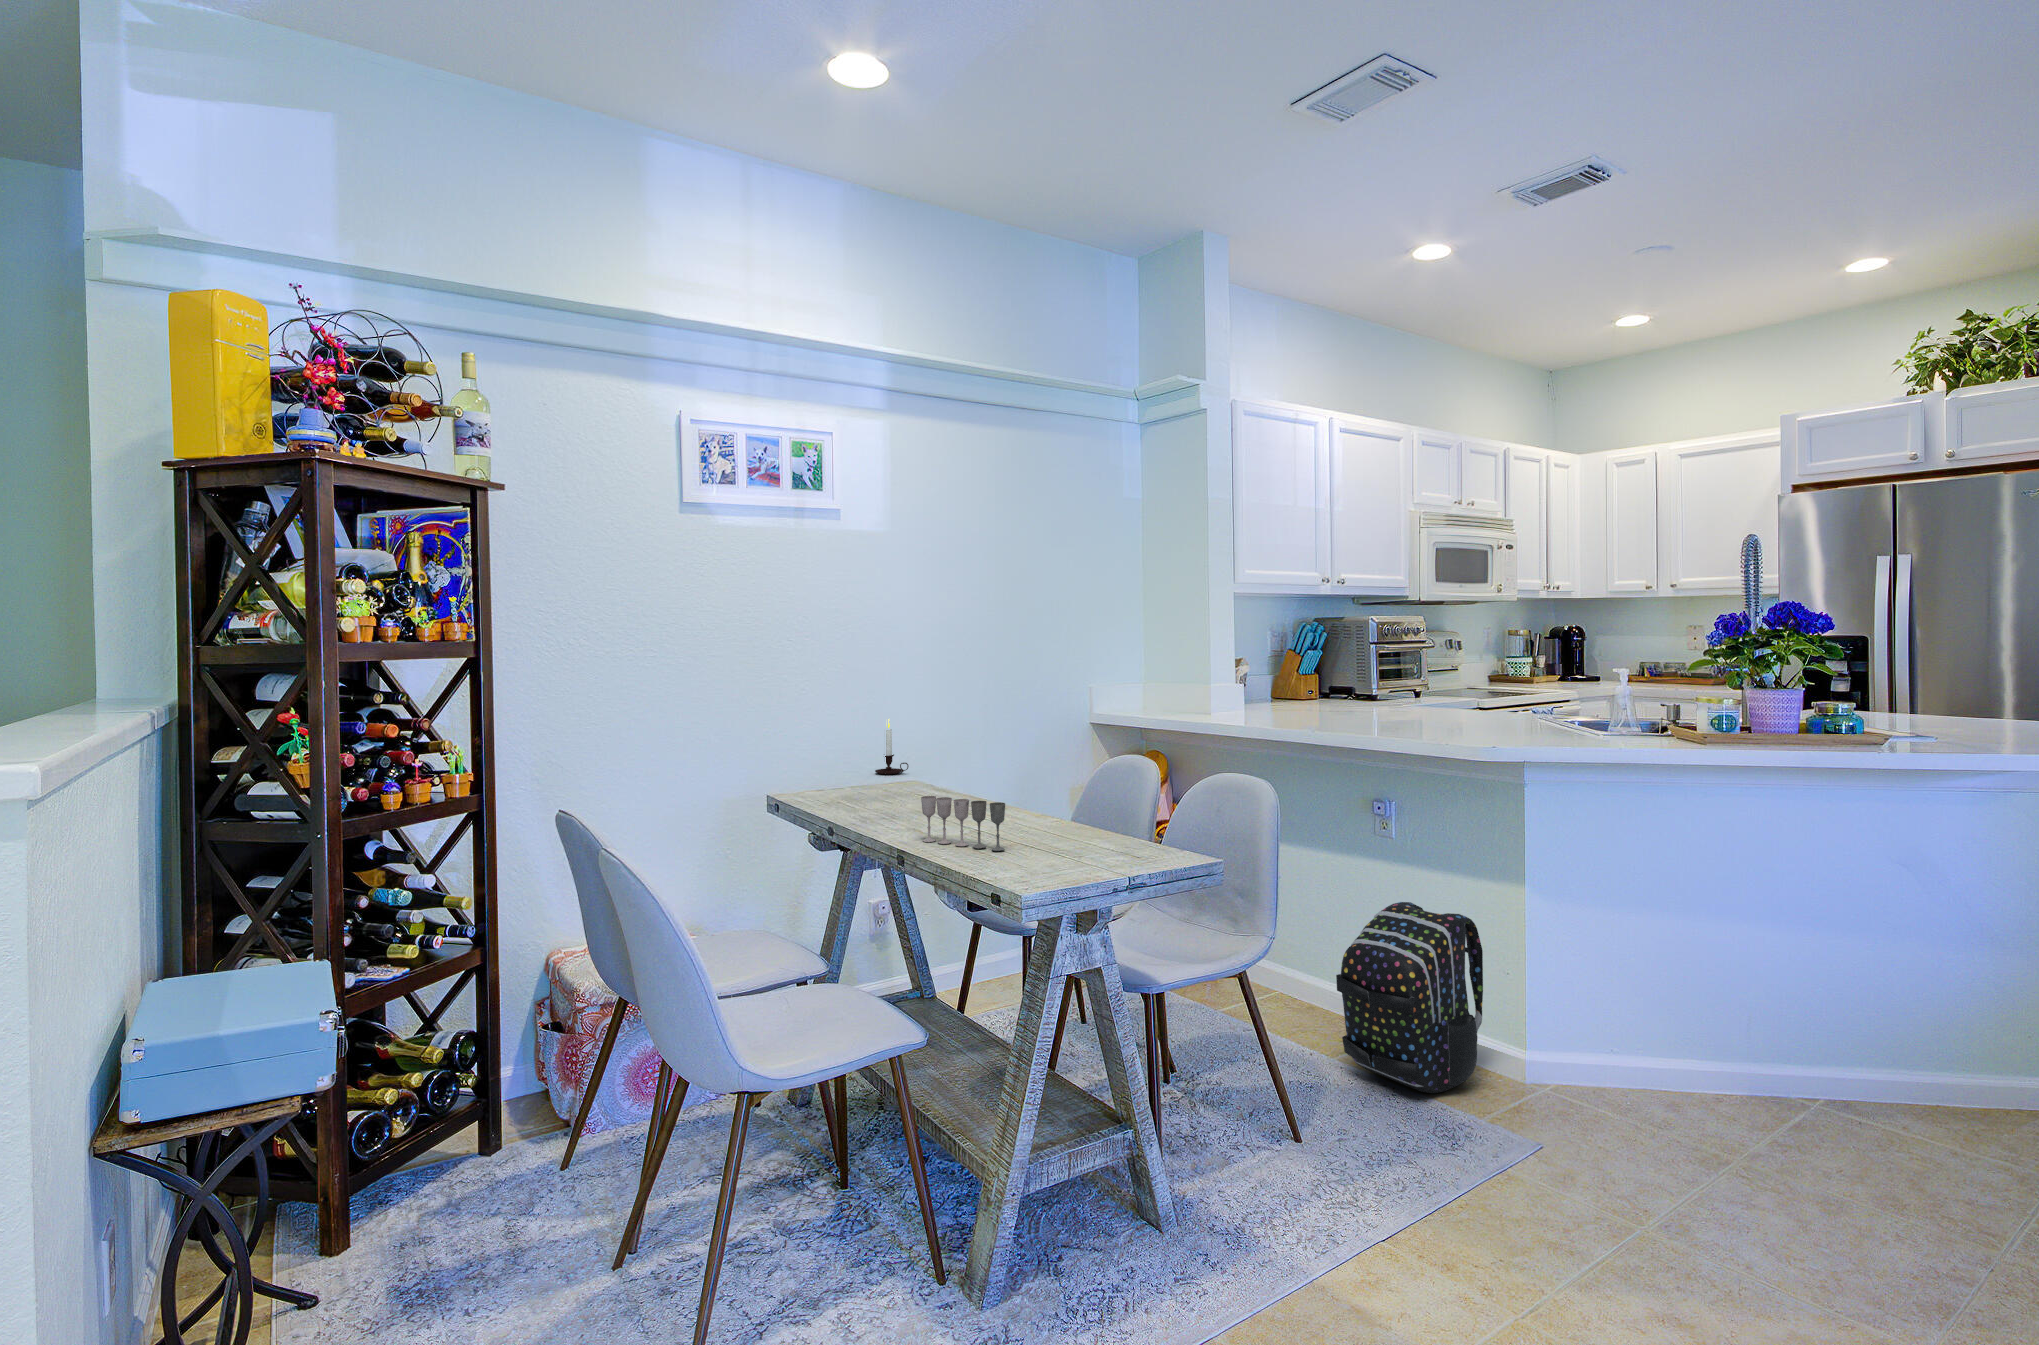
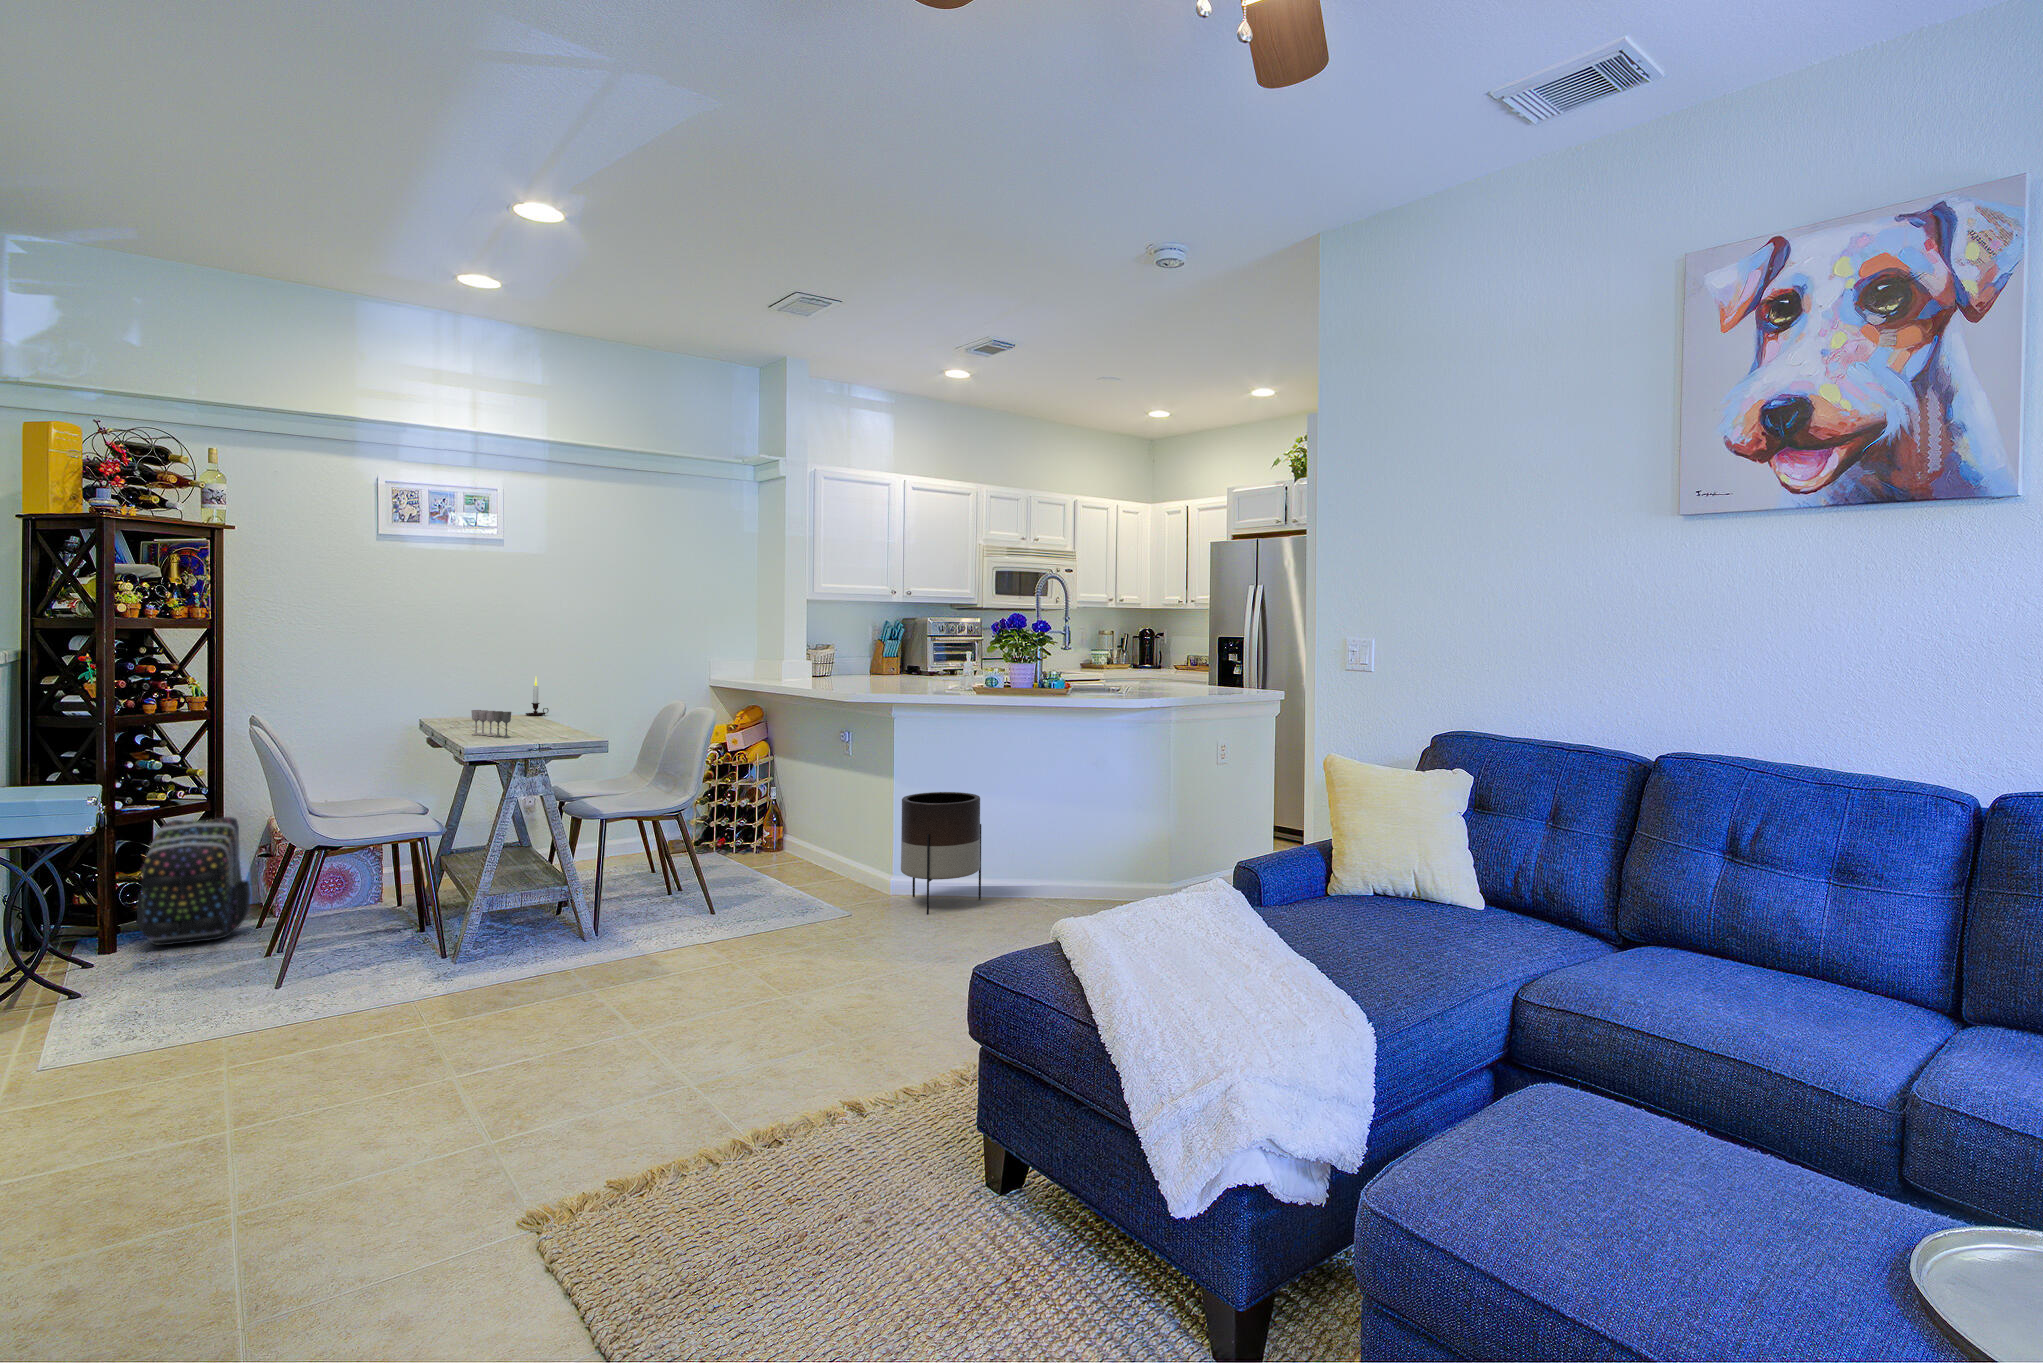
backpack: present [1336,902,1483,1093] -> present [137,817,251,945]
planter: none [1605,916,1771,1162] -> present [901,792,981,914]

